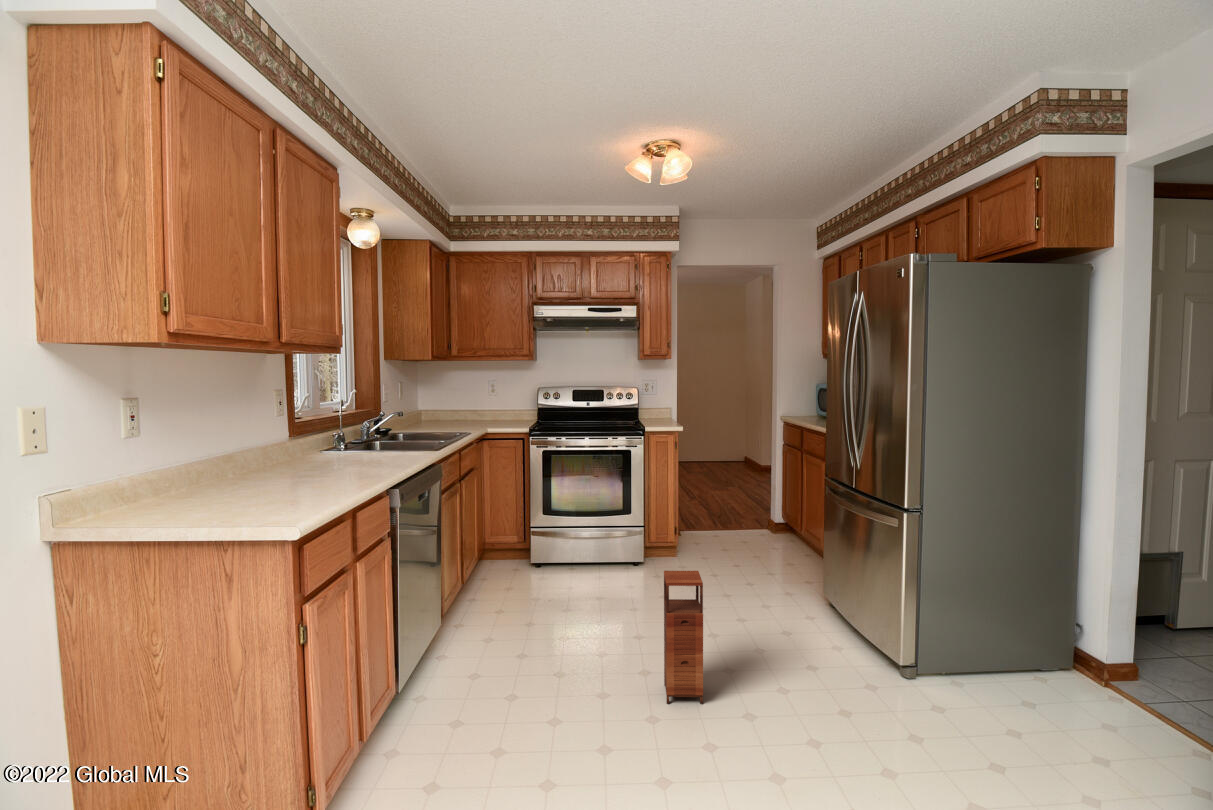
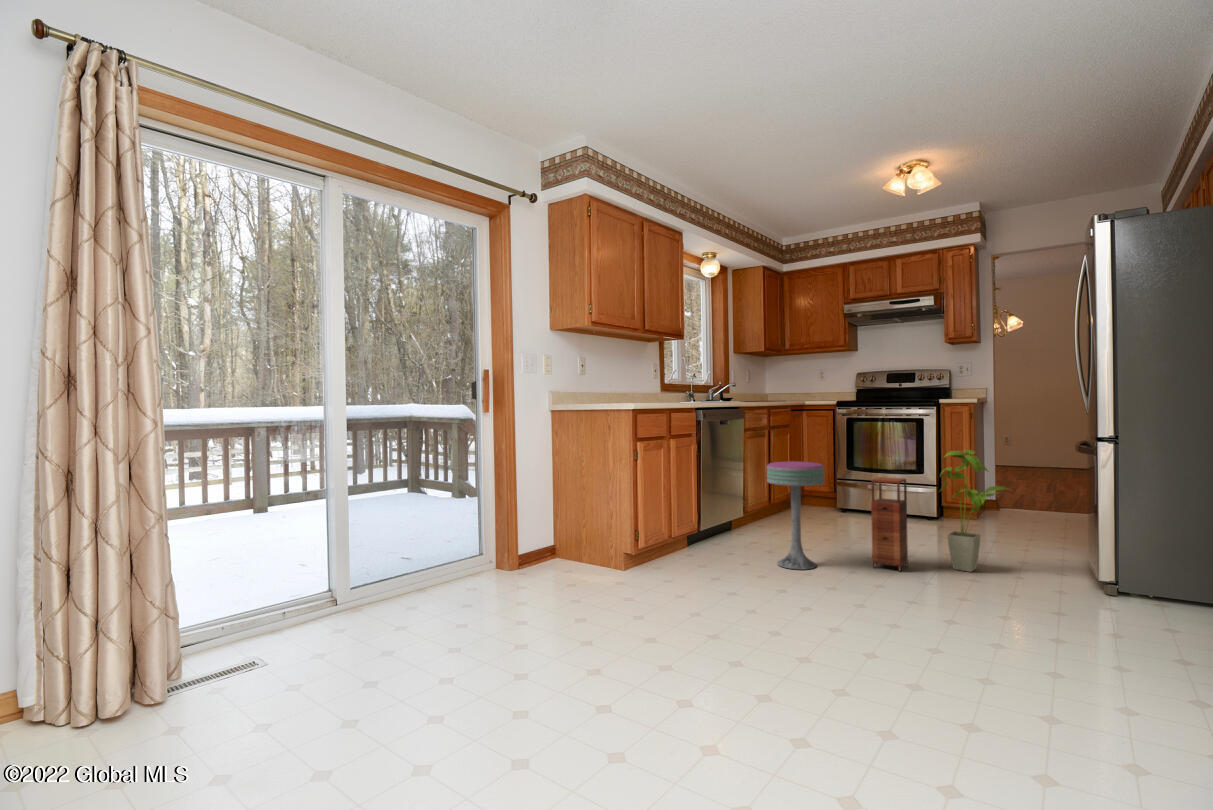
house plant: none [723,525,803,677] -> present [940,450,1008,572]
bar stool: none [527,566,615,751] -> present [767,461,825,570]

